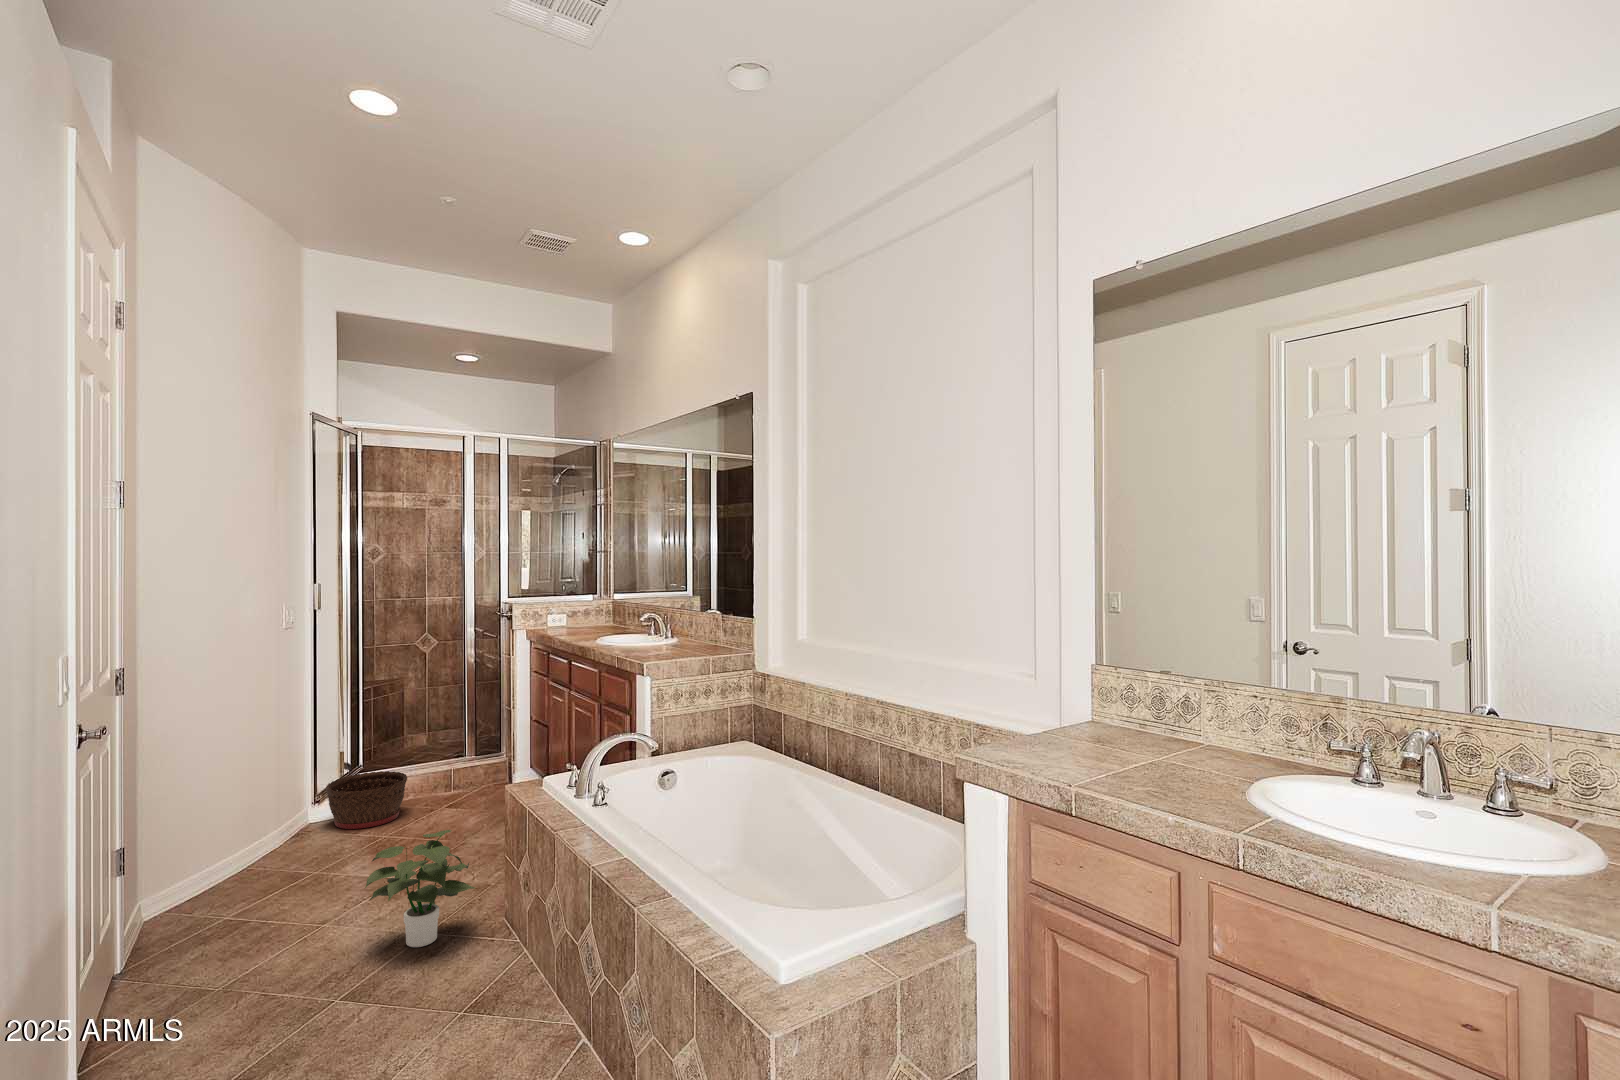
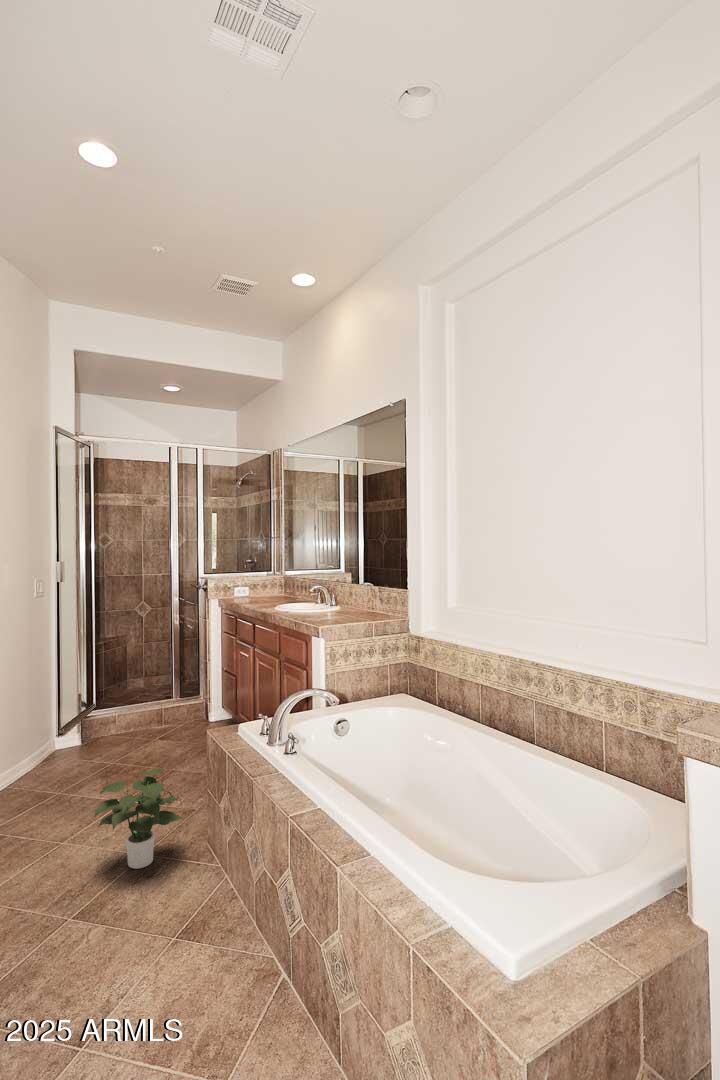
basket: present [326,771,407,829] -> none [67,711,129,757]

